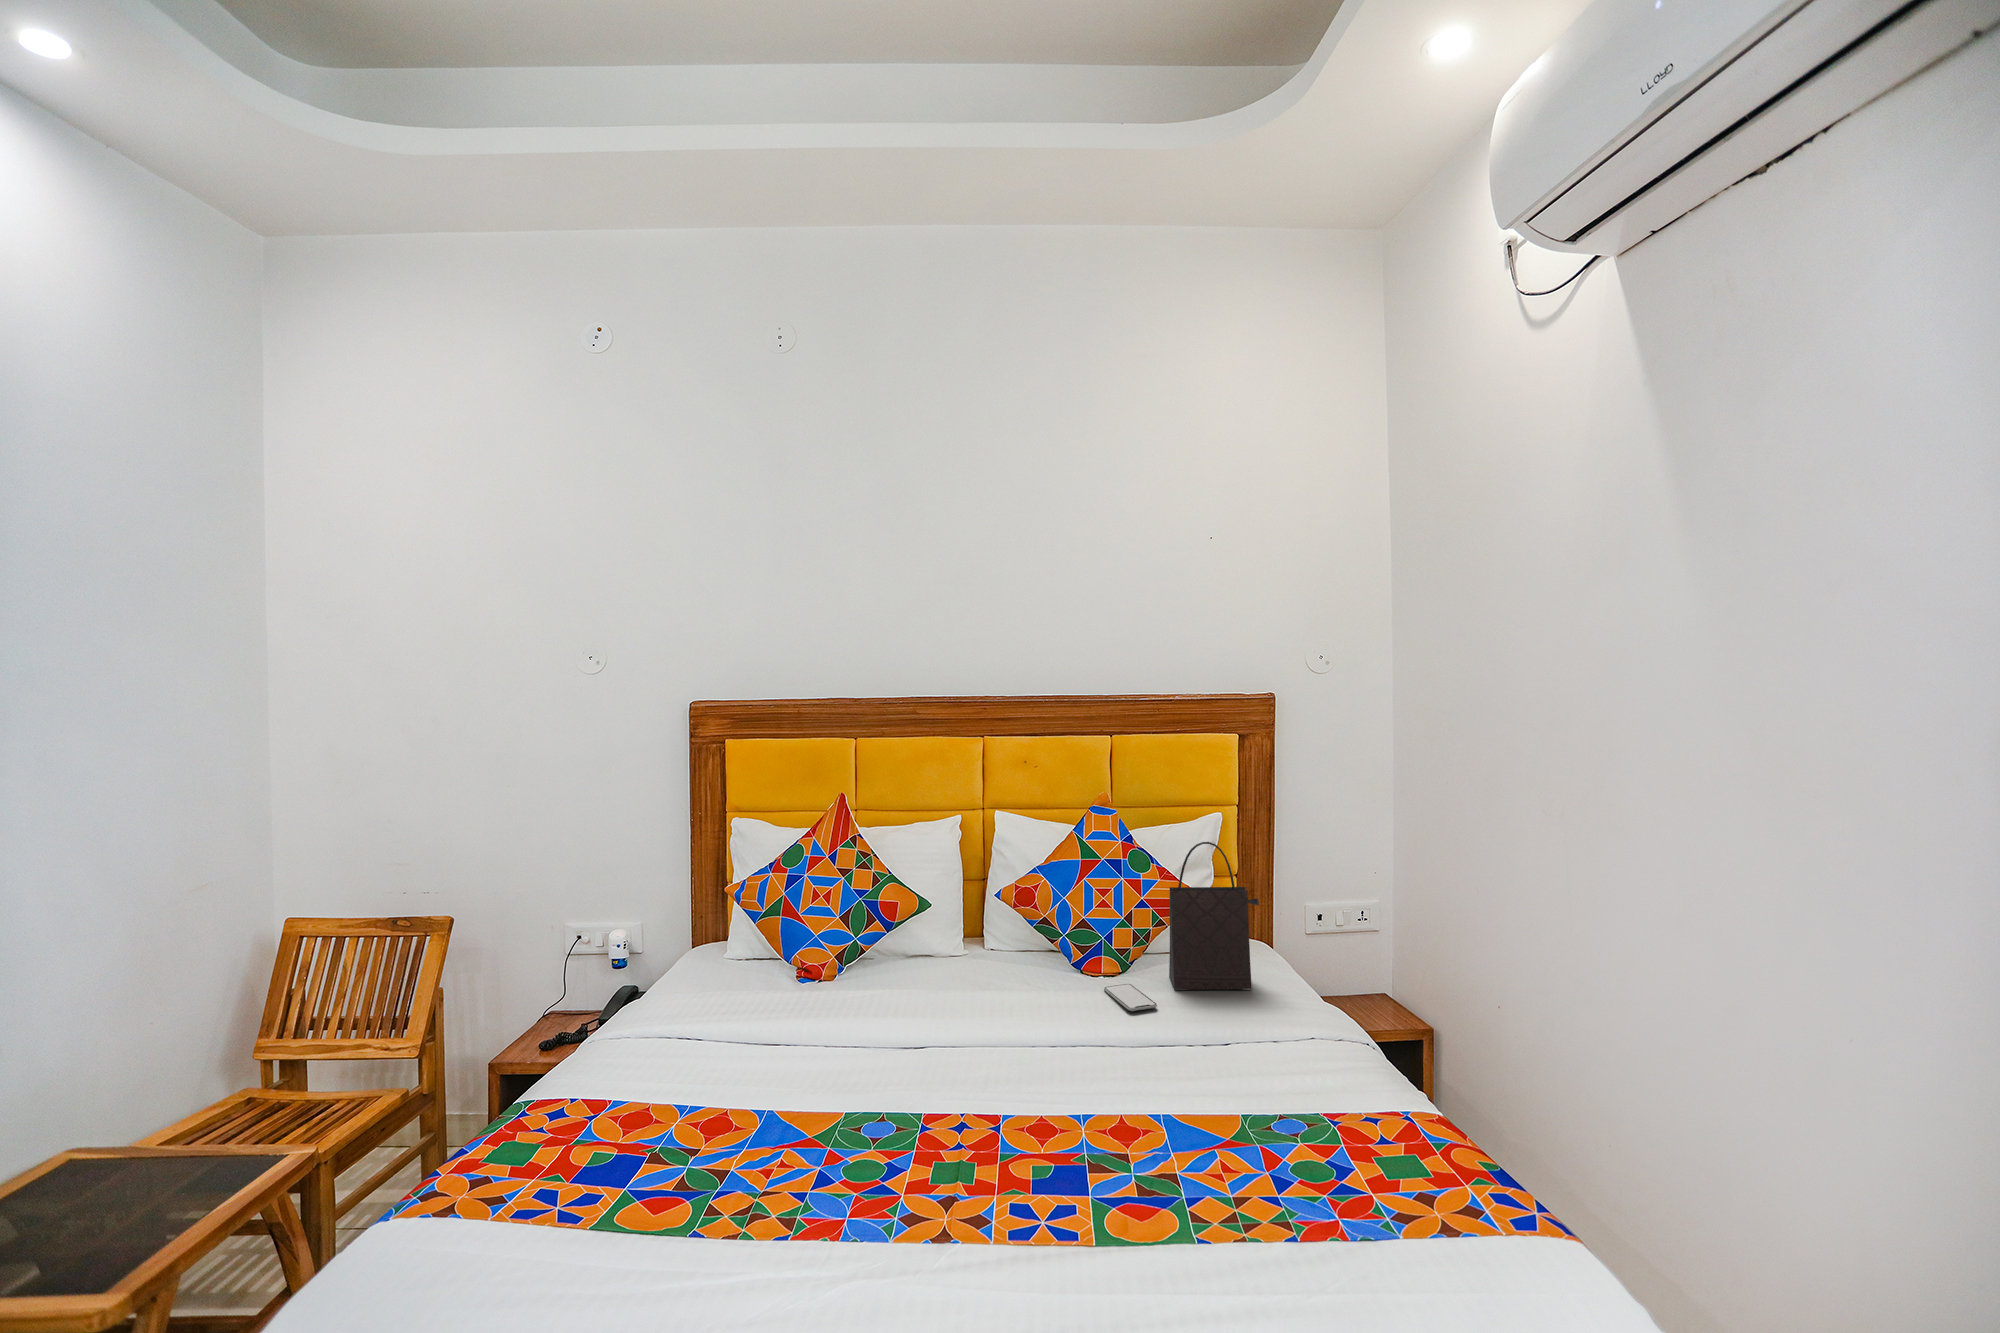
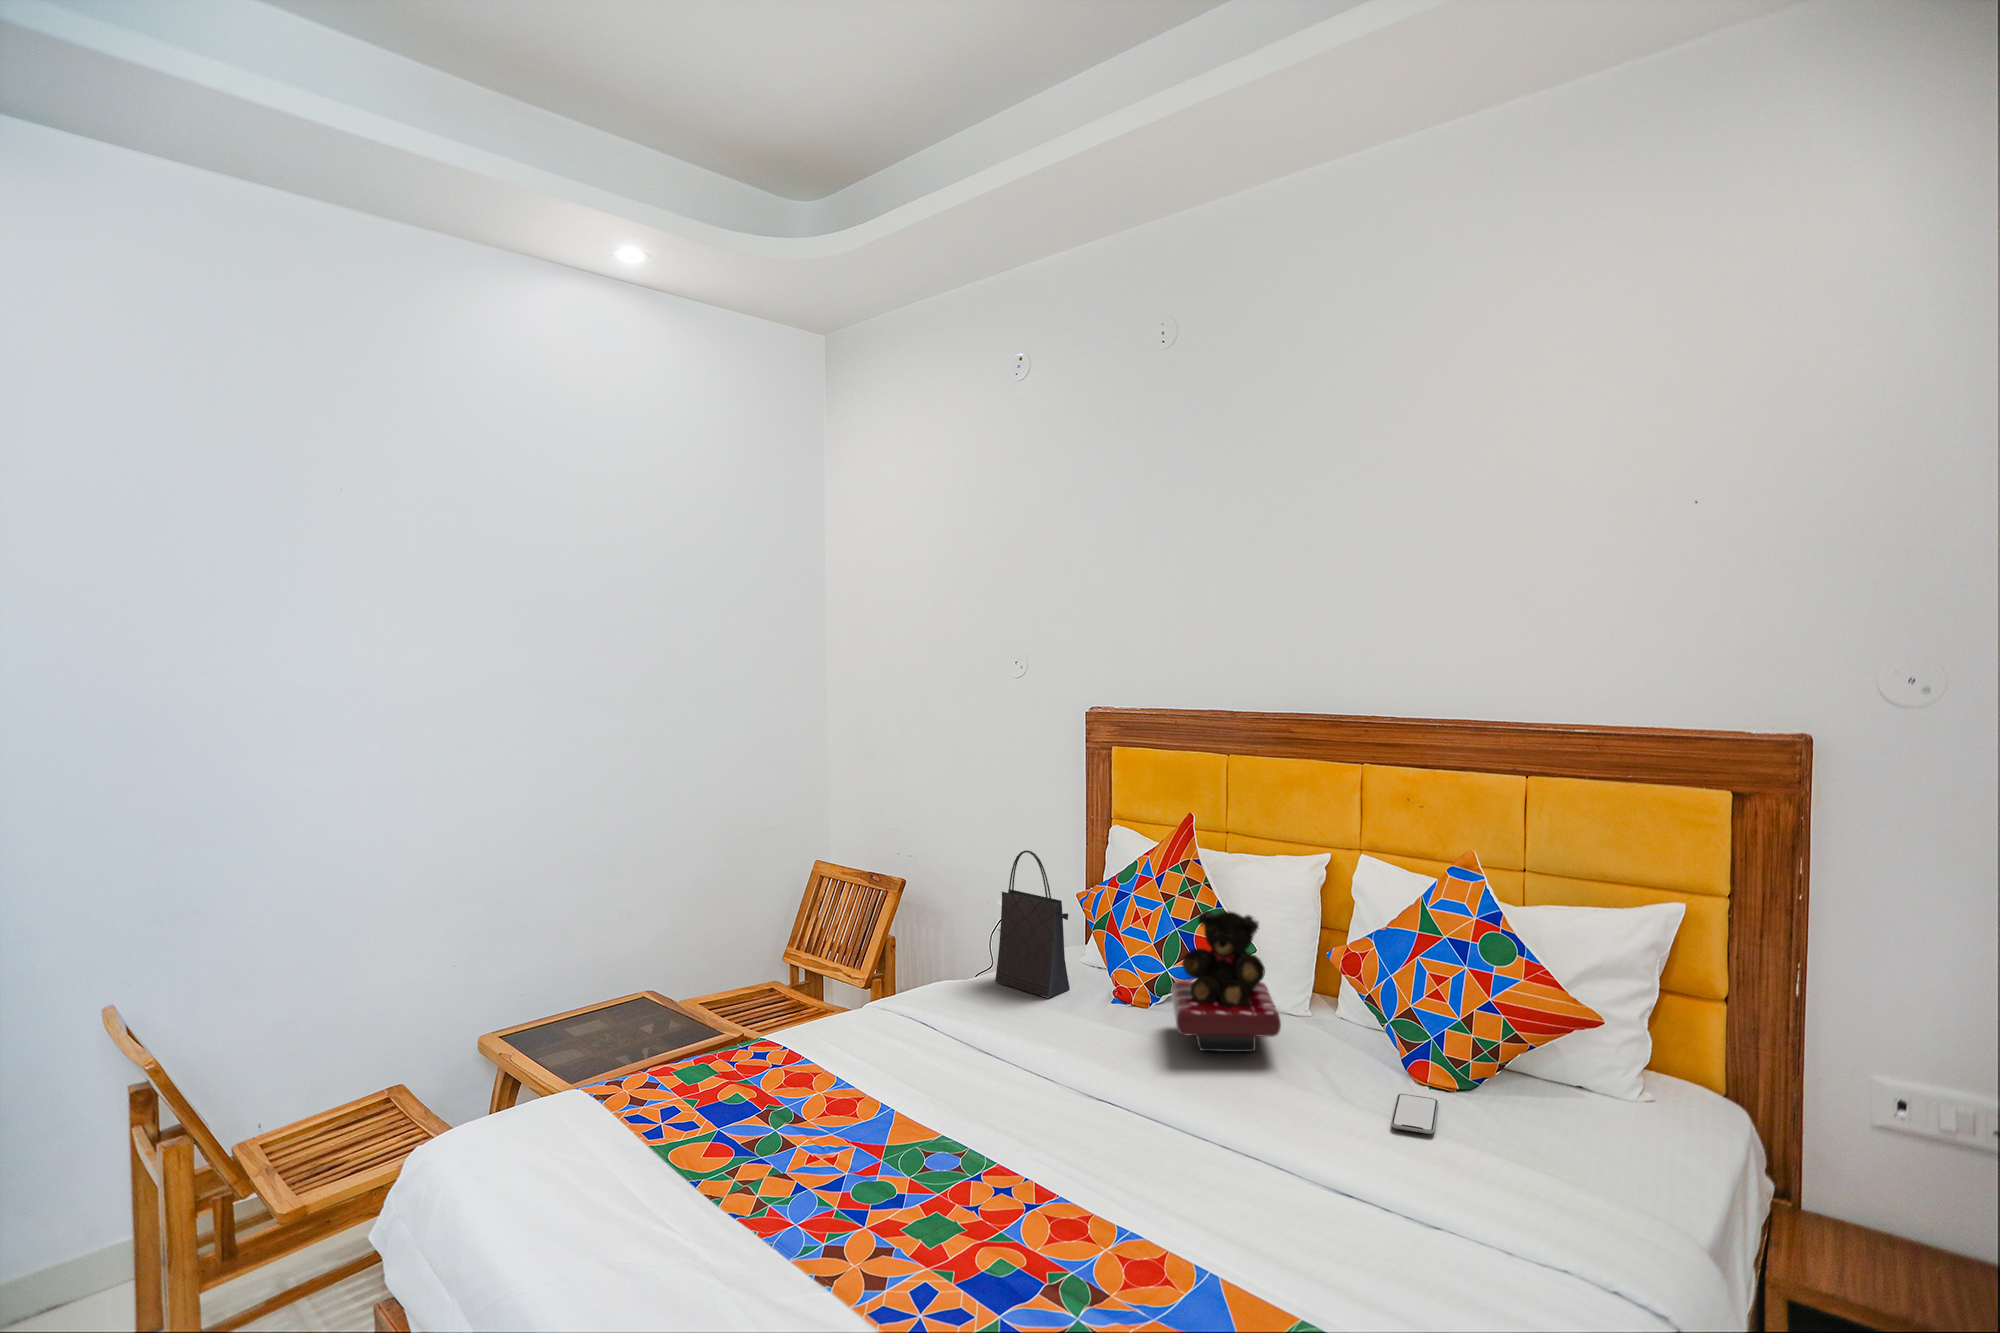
handbag: present [1169,842,1259,990] -> present [995,850,1070,998]
teddy bear: none [880,870,1001,1000] -> present [1171,911,1281,1052]

